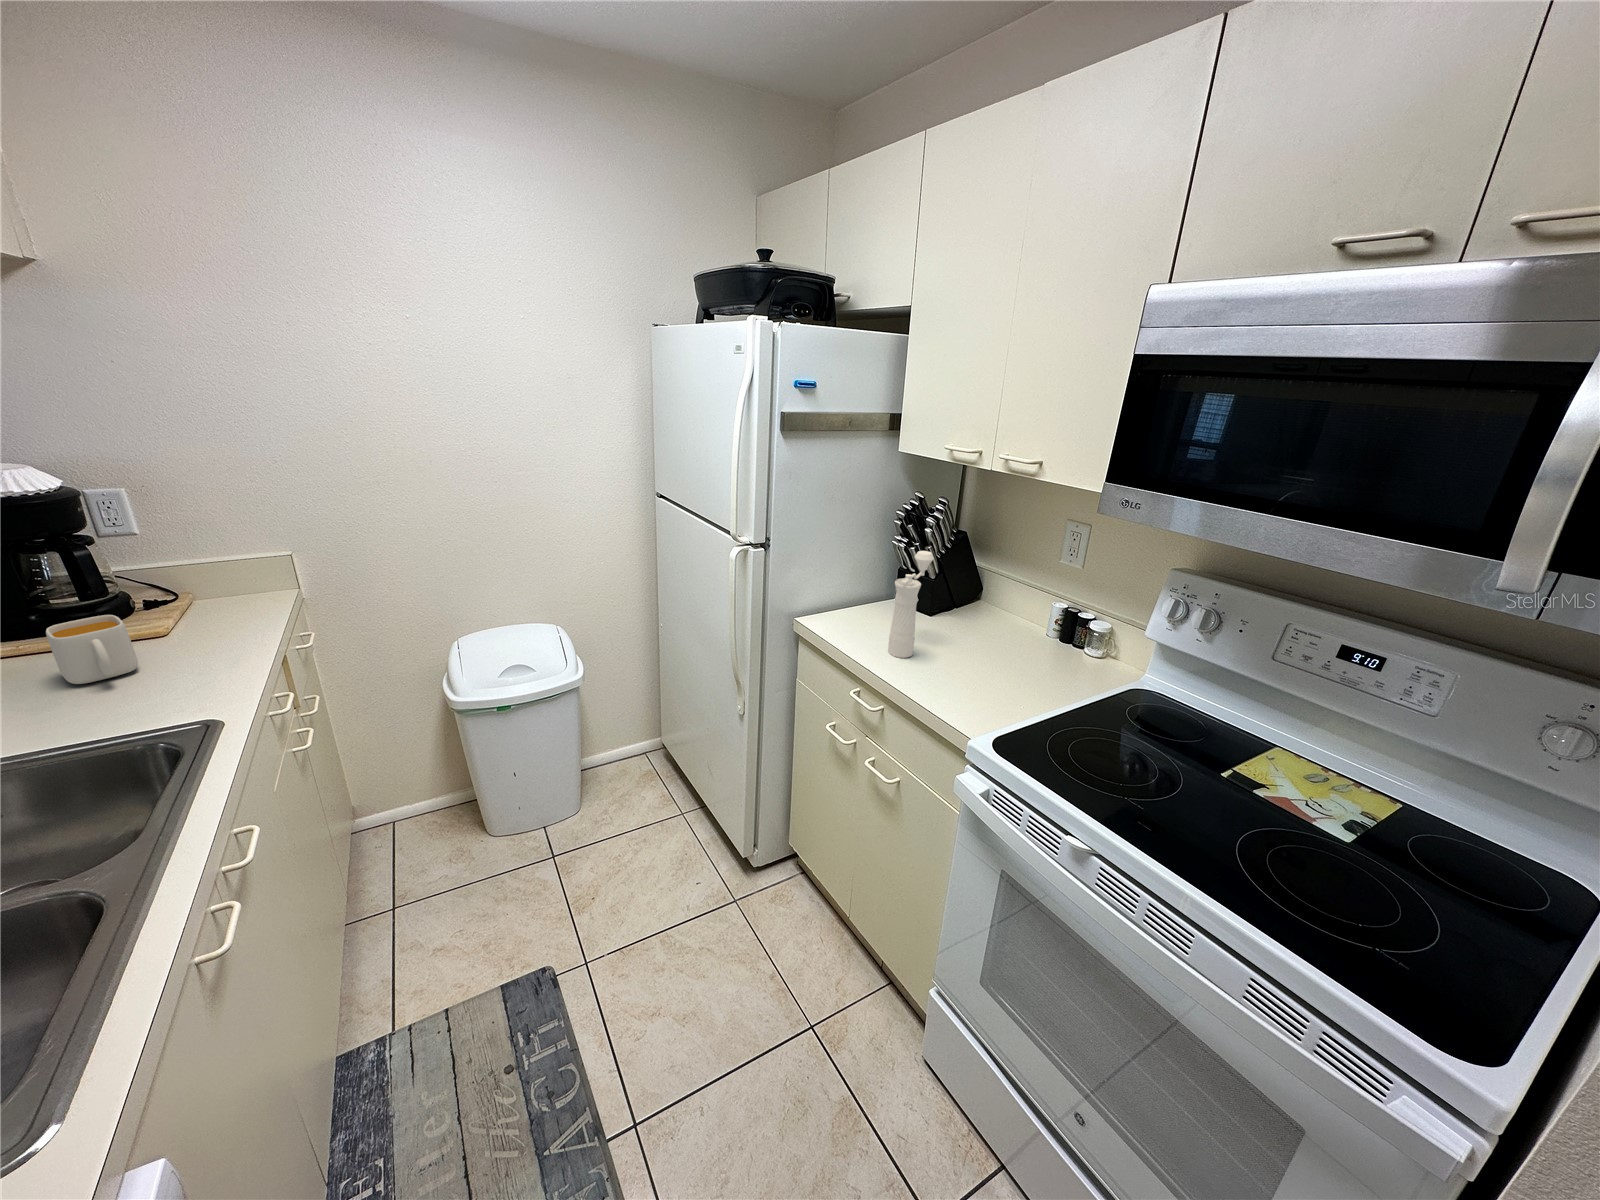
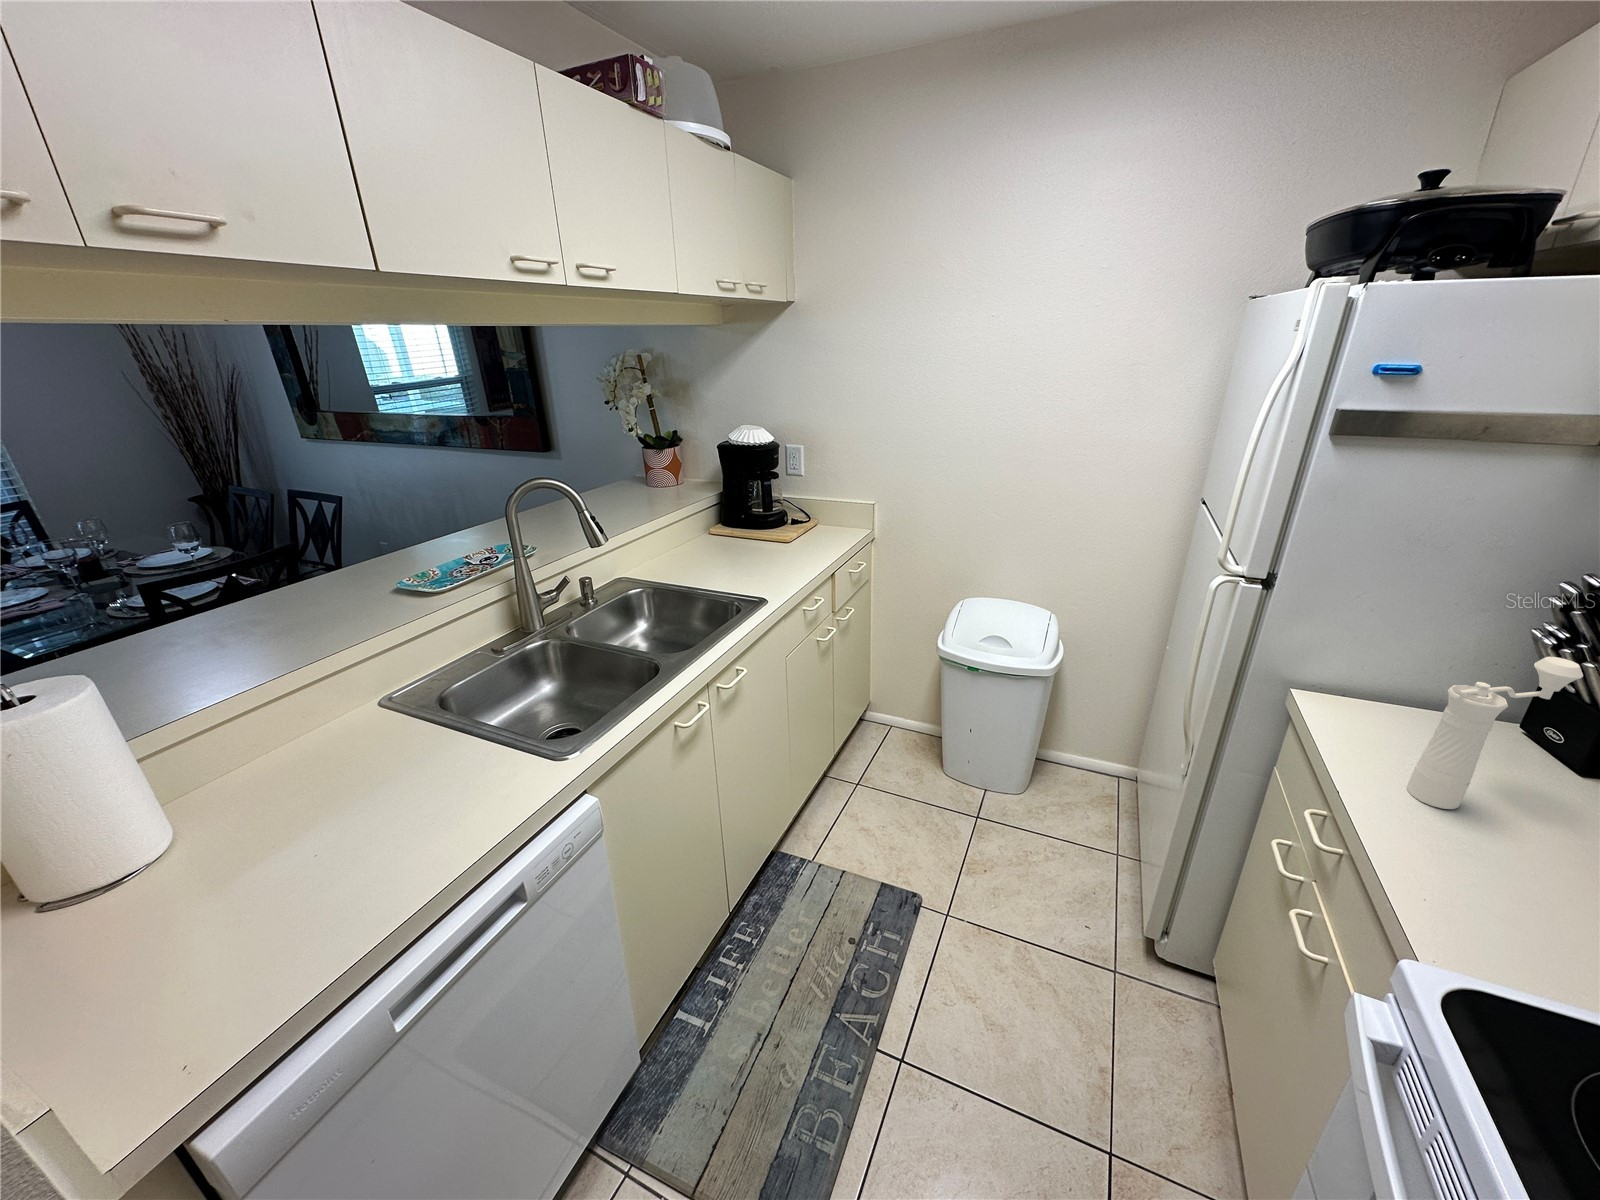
mug: present [46,615,138,684] -> none [731,521,764,558]

